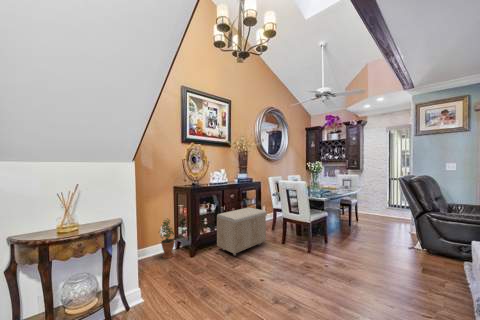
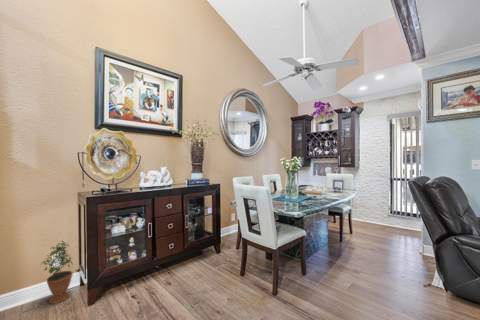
storage bench: present [217,207,267,255] -> none [141,220,218,297]

